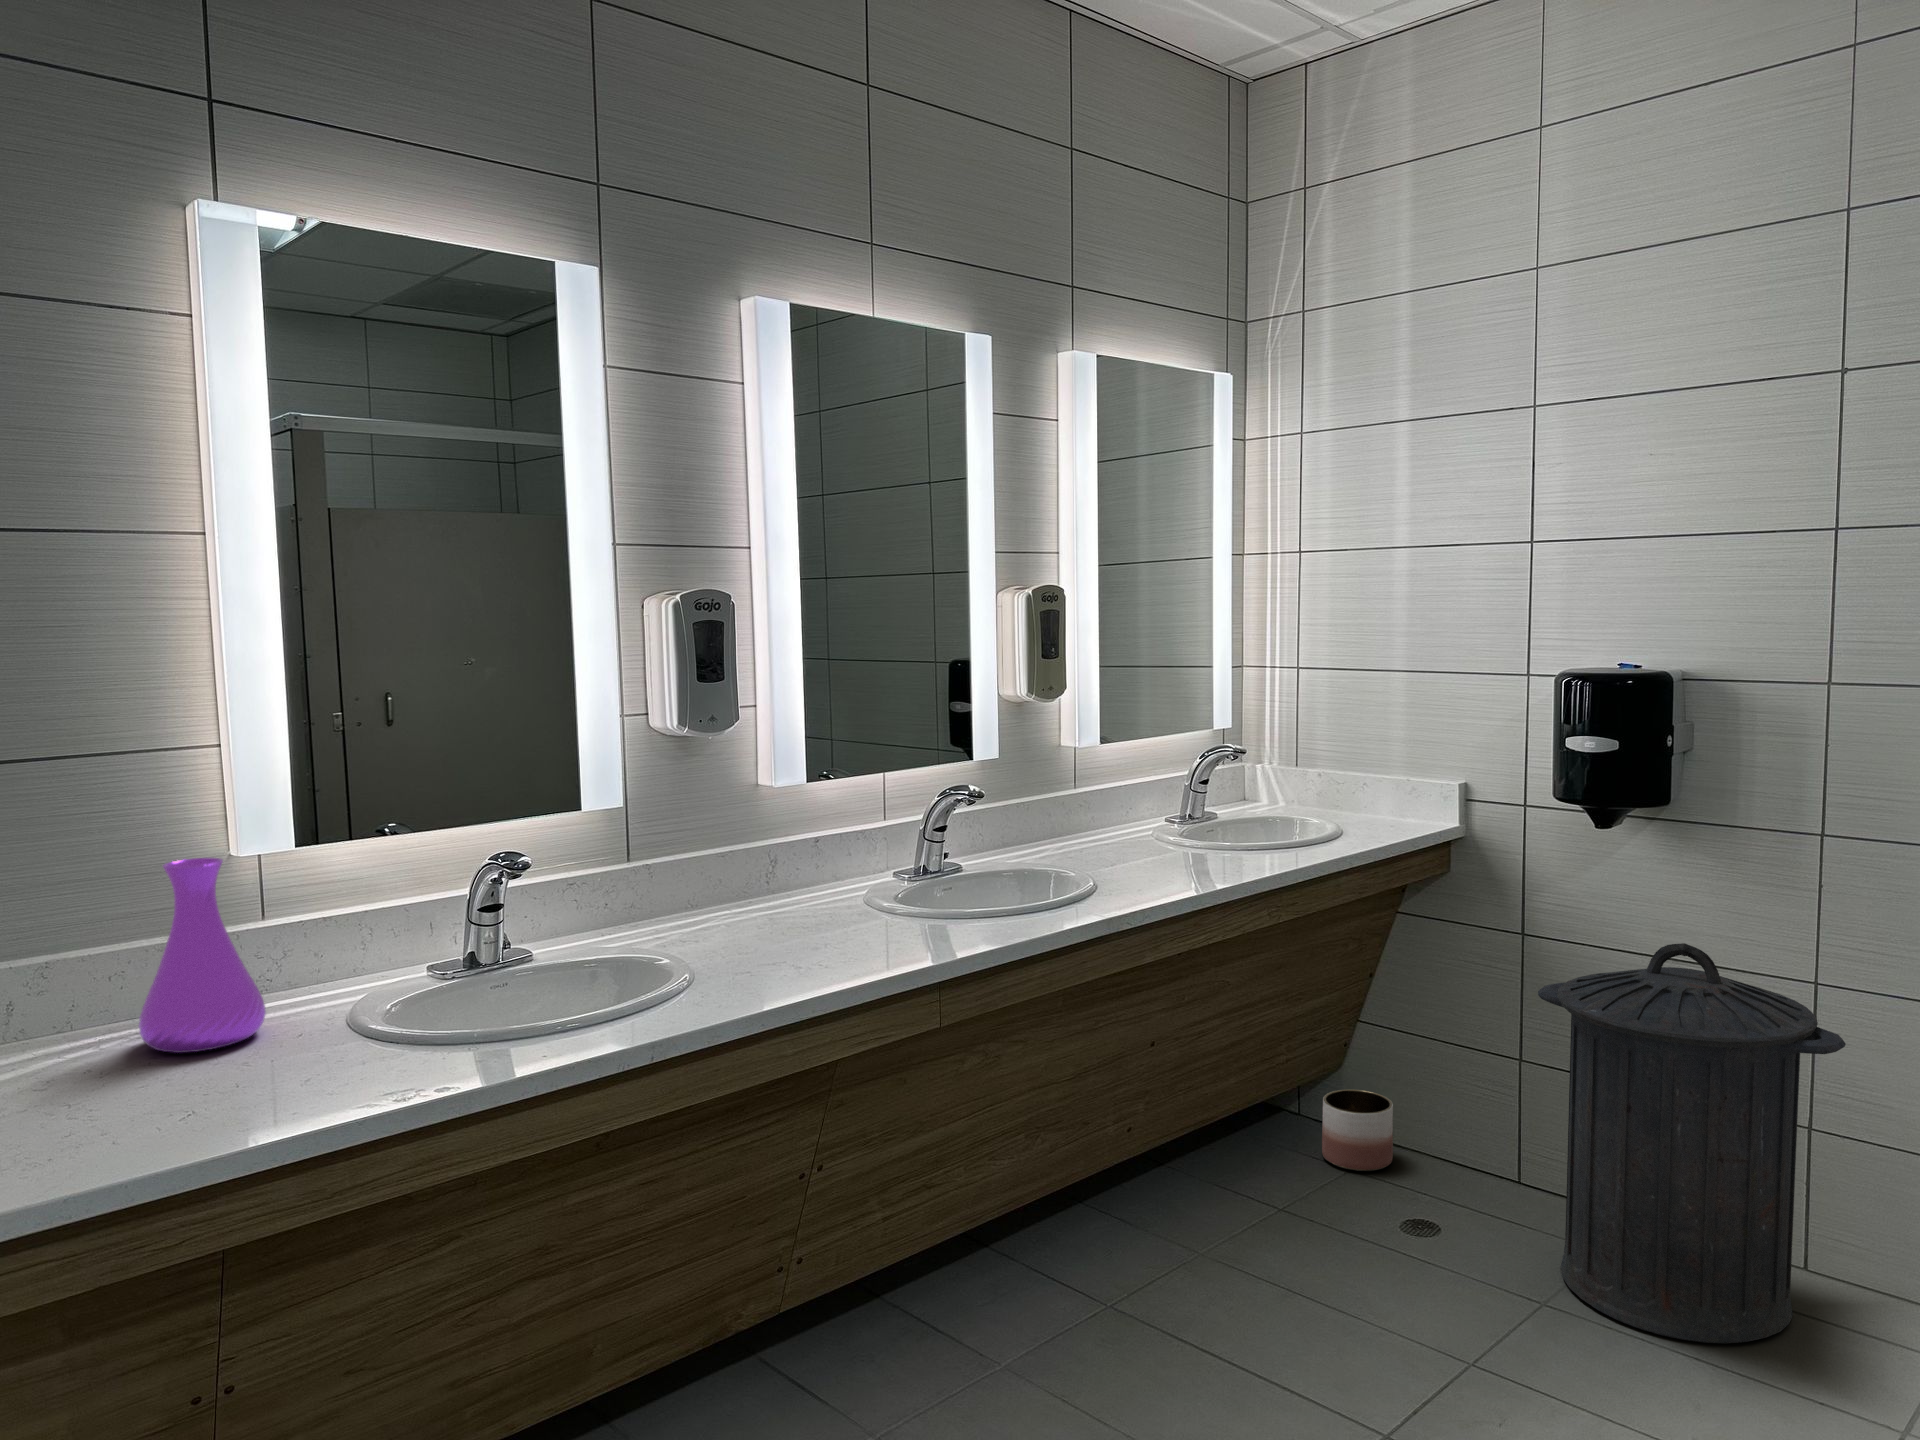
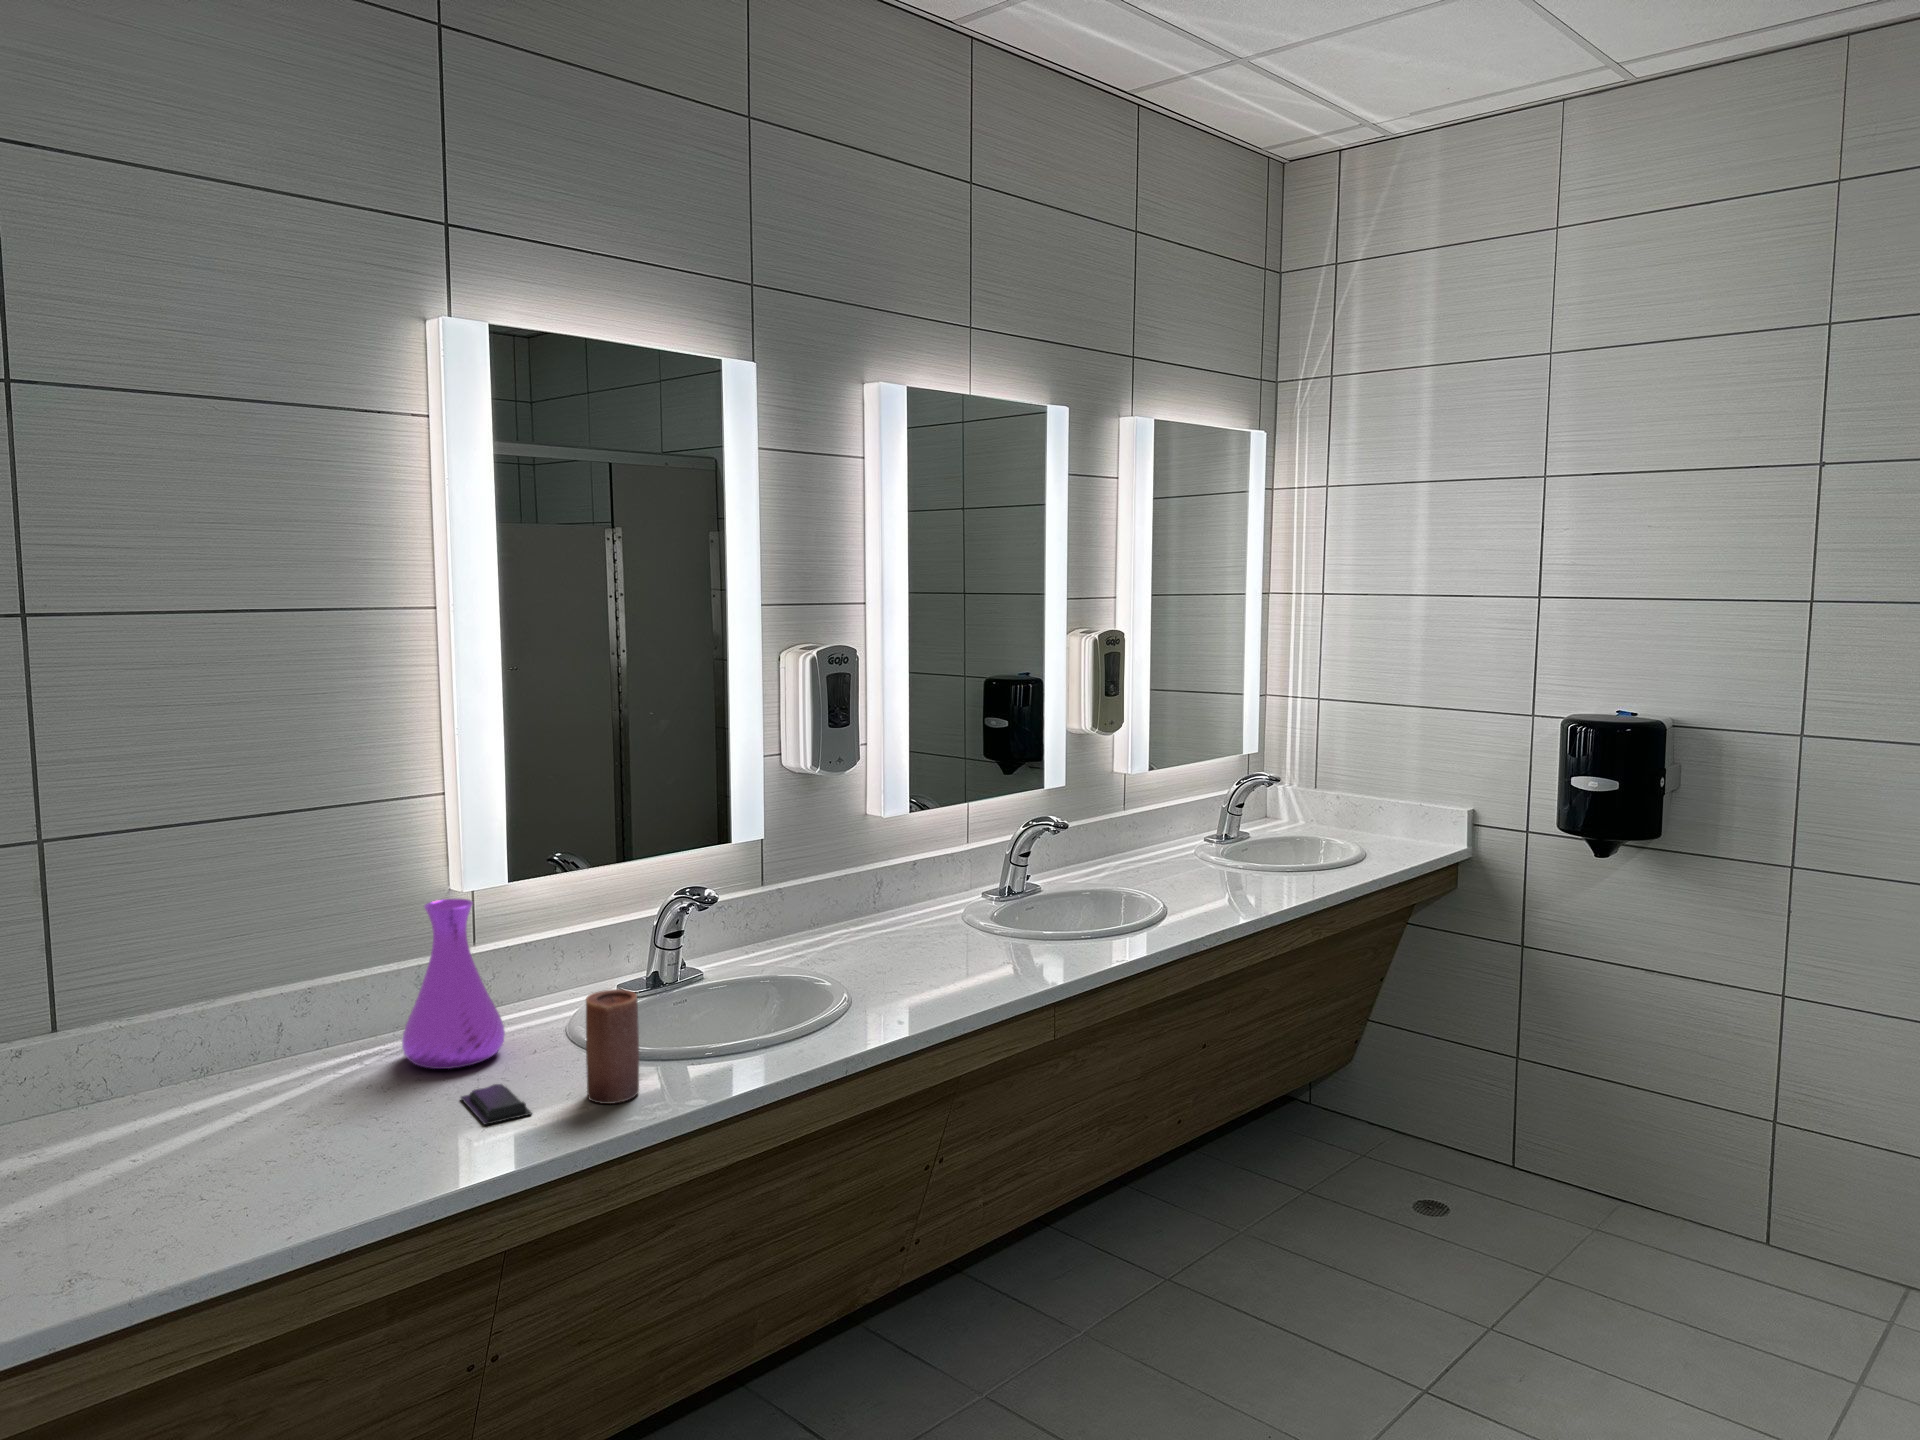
trash can: present [1538,943,1846,1344] -> none [1541,960,1811,1306]
candle: none [320,956,390,1089] -> present [586,989,639,1104]
soap bar: none [180,1067,251,1112] -> present [461,1084,532,1125]
planter: present [1322,1090,1393,1171] -> none [1336,1080,1400,1153]

